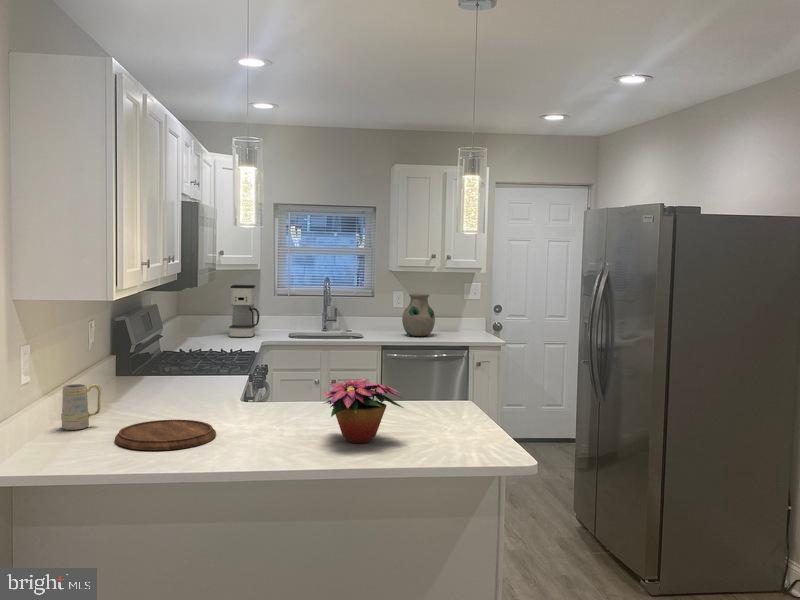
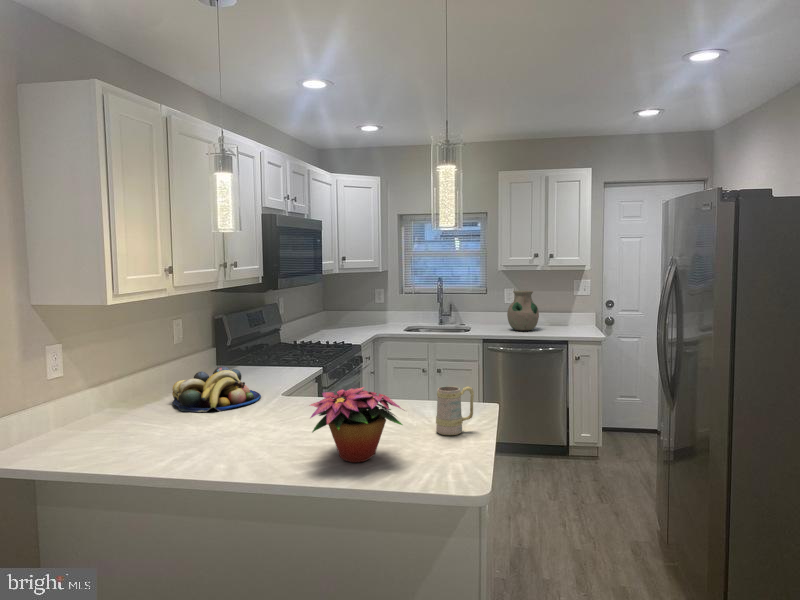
coffee maker: present [229,285,259,337] -> none [352,285,378,331]
fruit bowl: none [116,370,210,415] -> present [172,367,261,412]
mug: present [61,384,101,430] -> present [436,386,474,435]
cutting board: present [115,420,216,450] -> none [116,420,223,458]

